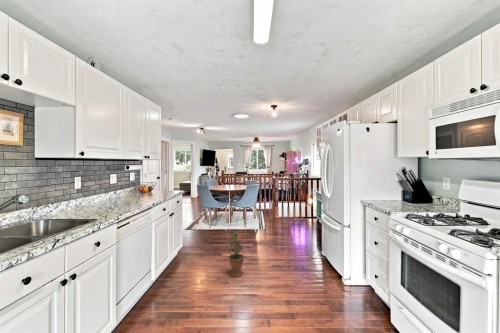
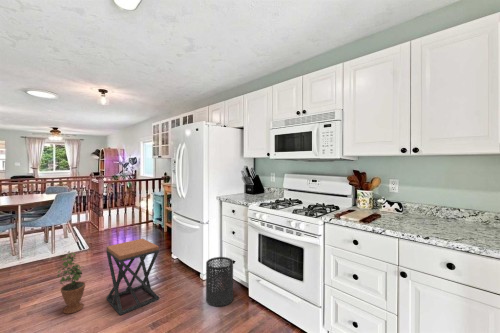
stool: none [258,231,295,291] -> present [106,239,159,315]
trash can: none [338,266,370,322] -> present [206,257,233,307]

